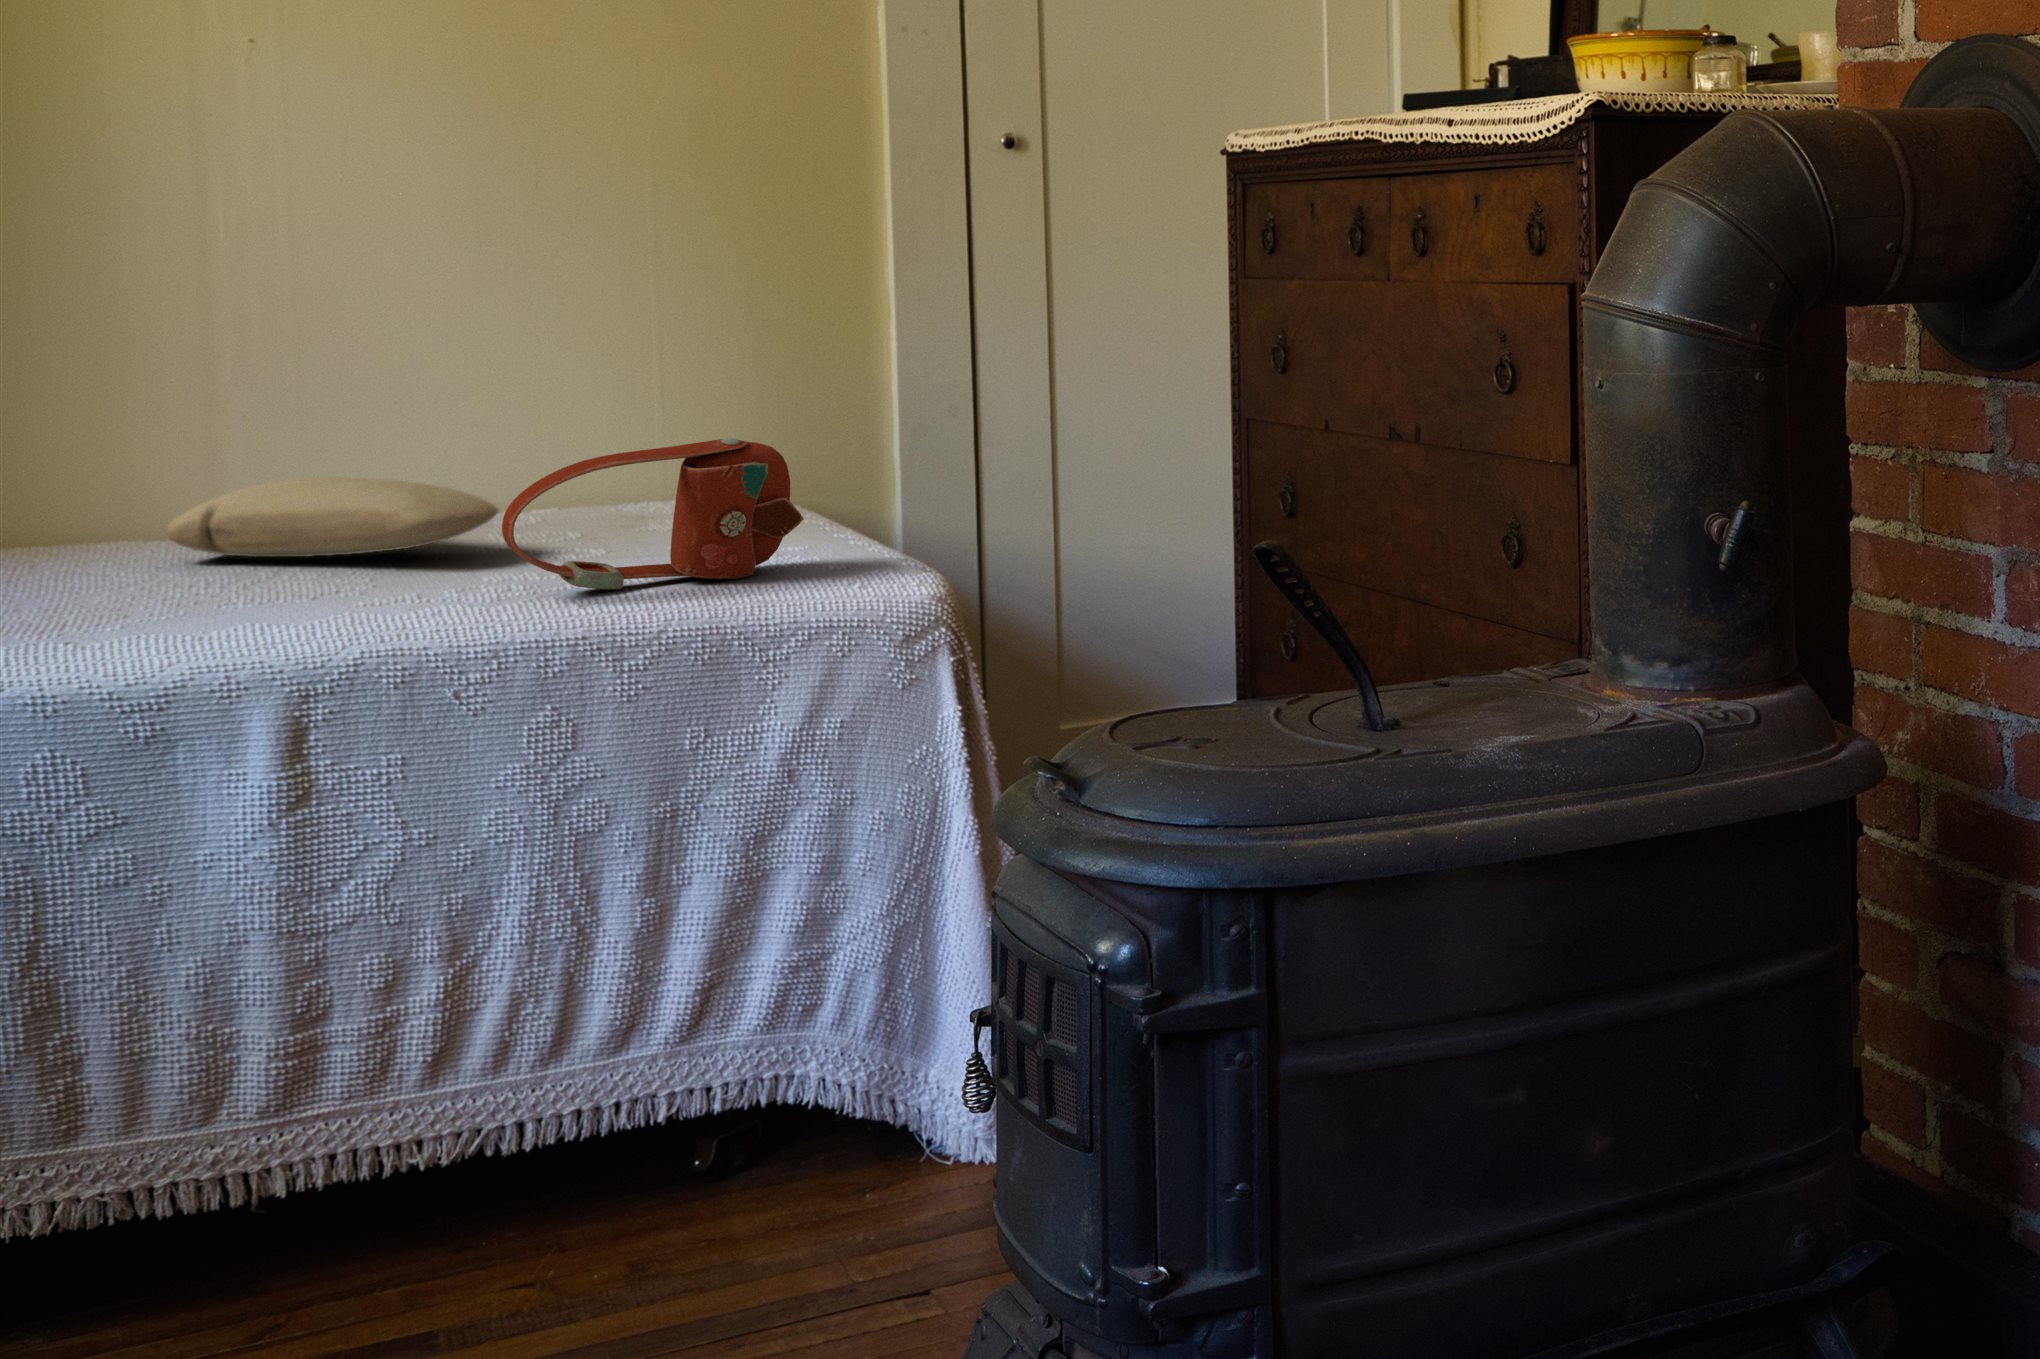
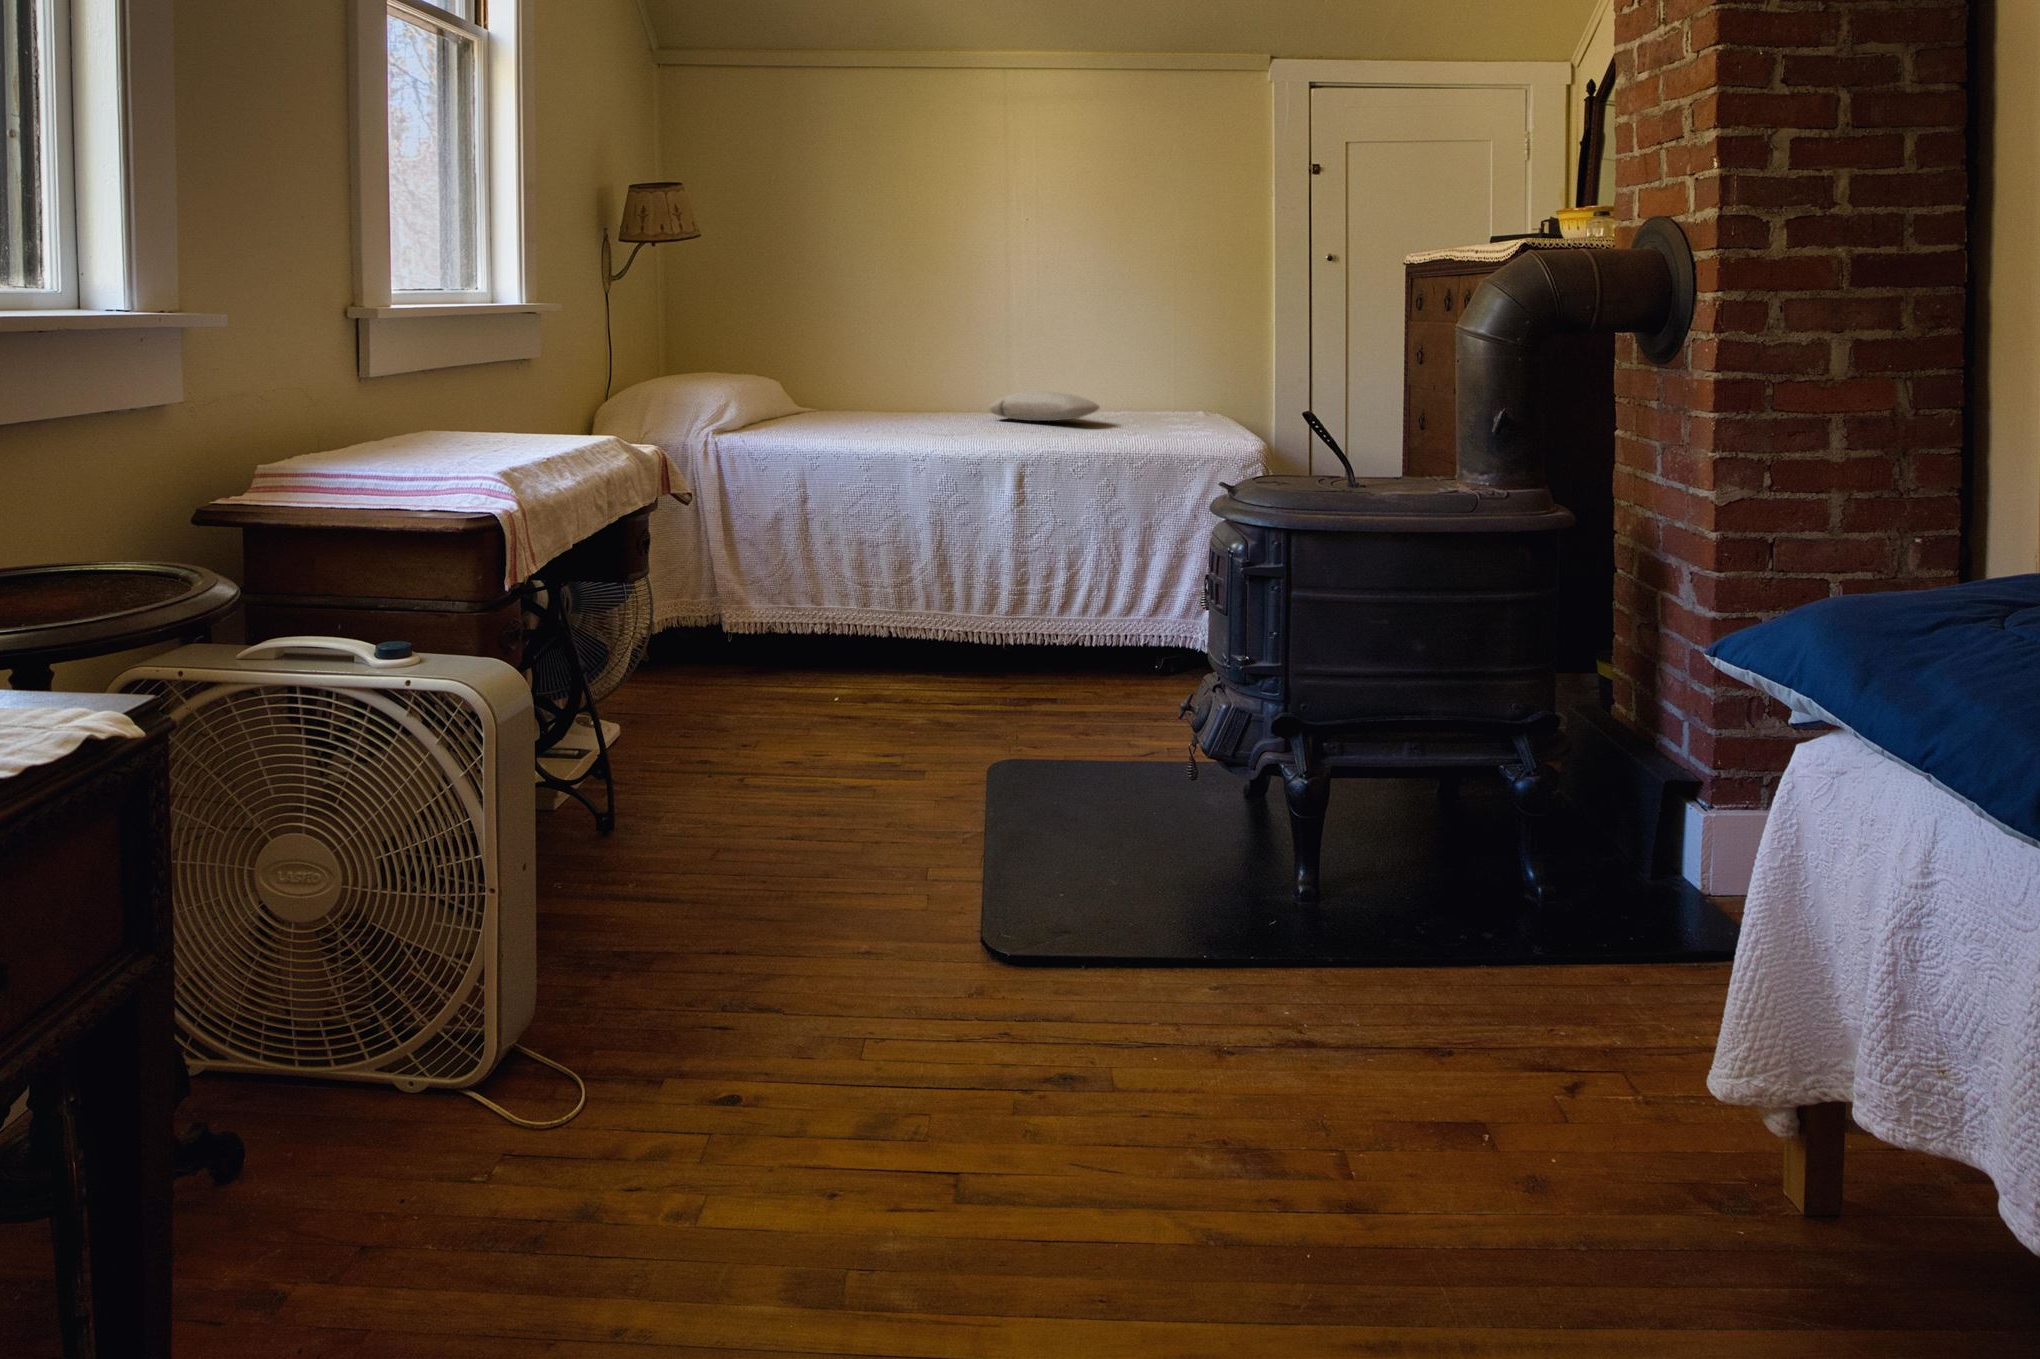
handbag: present [502,438,804,589] -> none [1095,381,1208,438]

